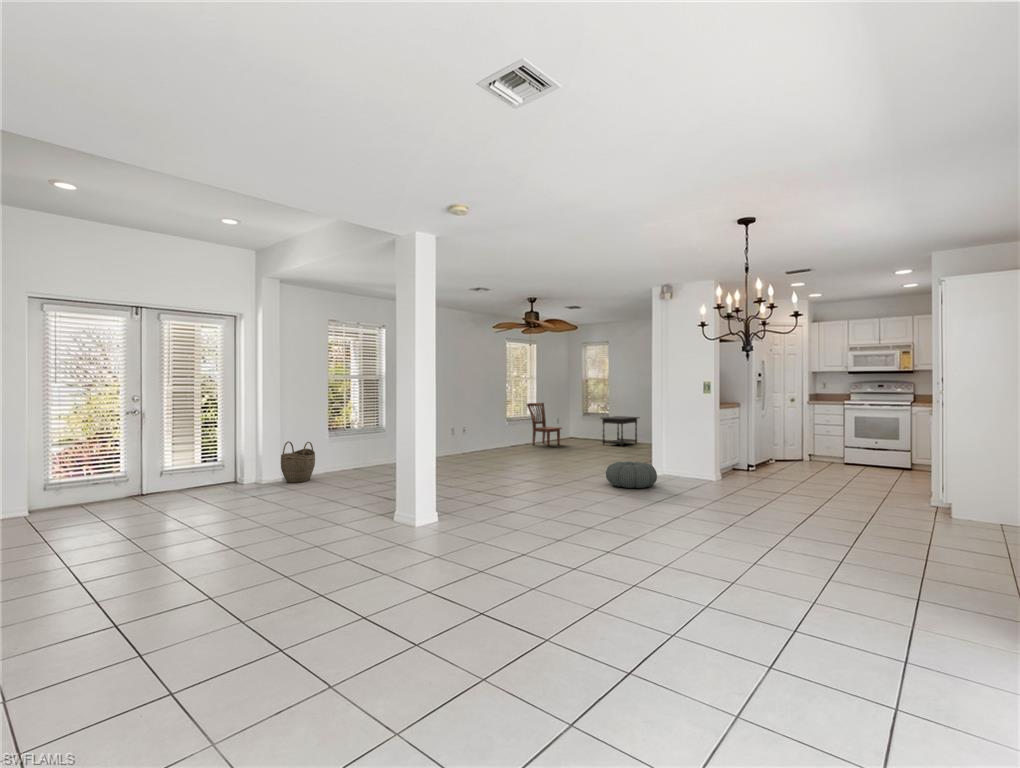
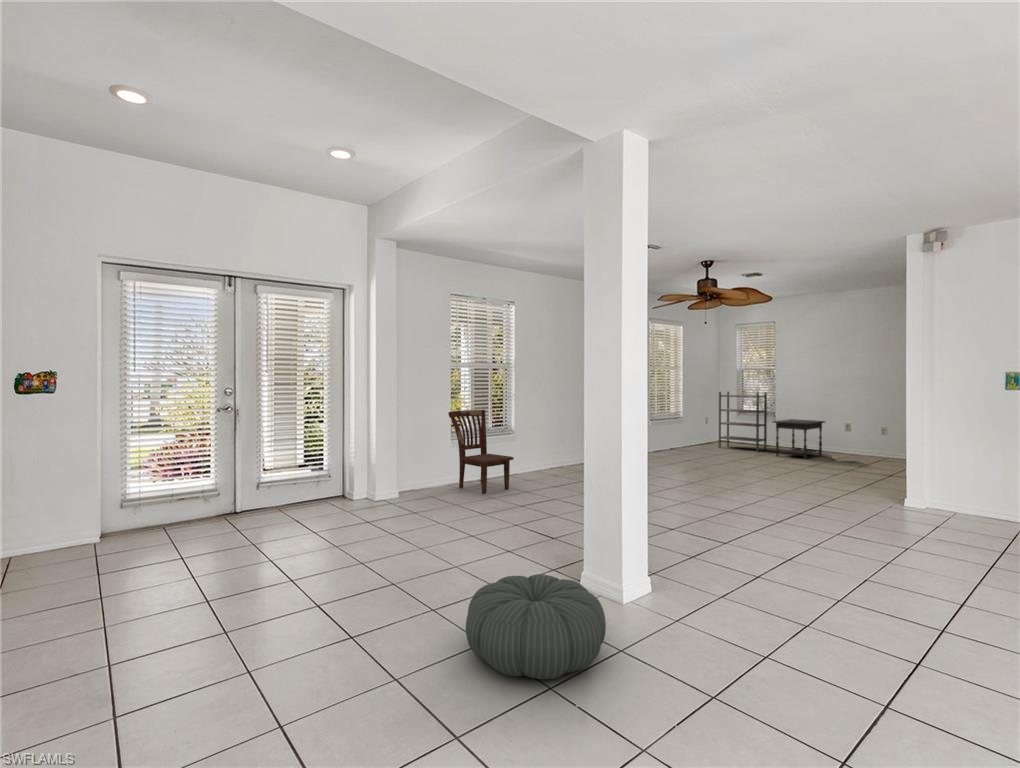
bookshelf: none [565,394,600,442] -> present [719,392,767,451]
dining chair: present [527,403,562,446] -> present [448,410,514,494]
woven basket: present [281,441,315,483] -> none [397,447,438,500]
pouf: present [606,461,657,488] -> present [466,574,606,679]

